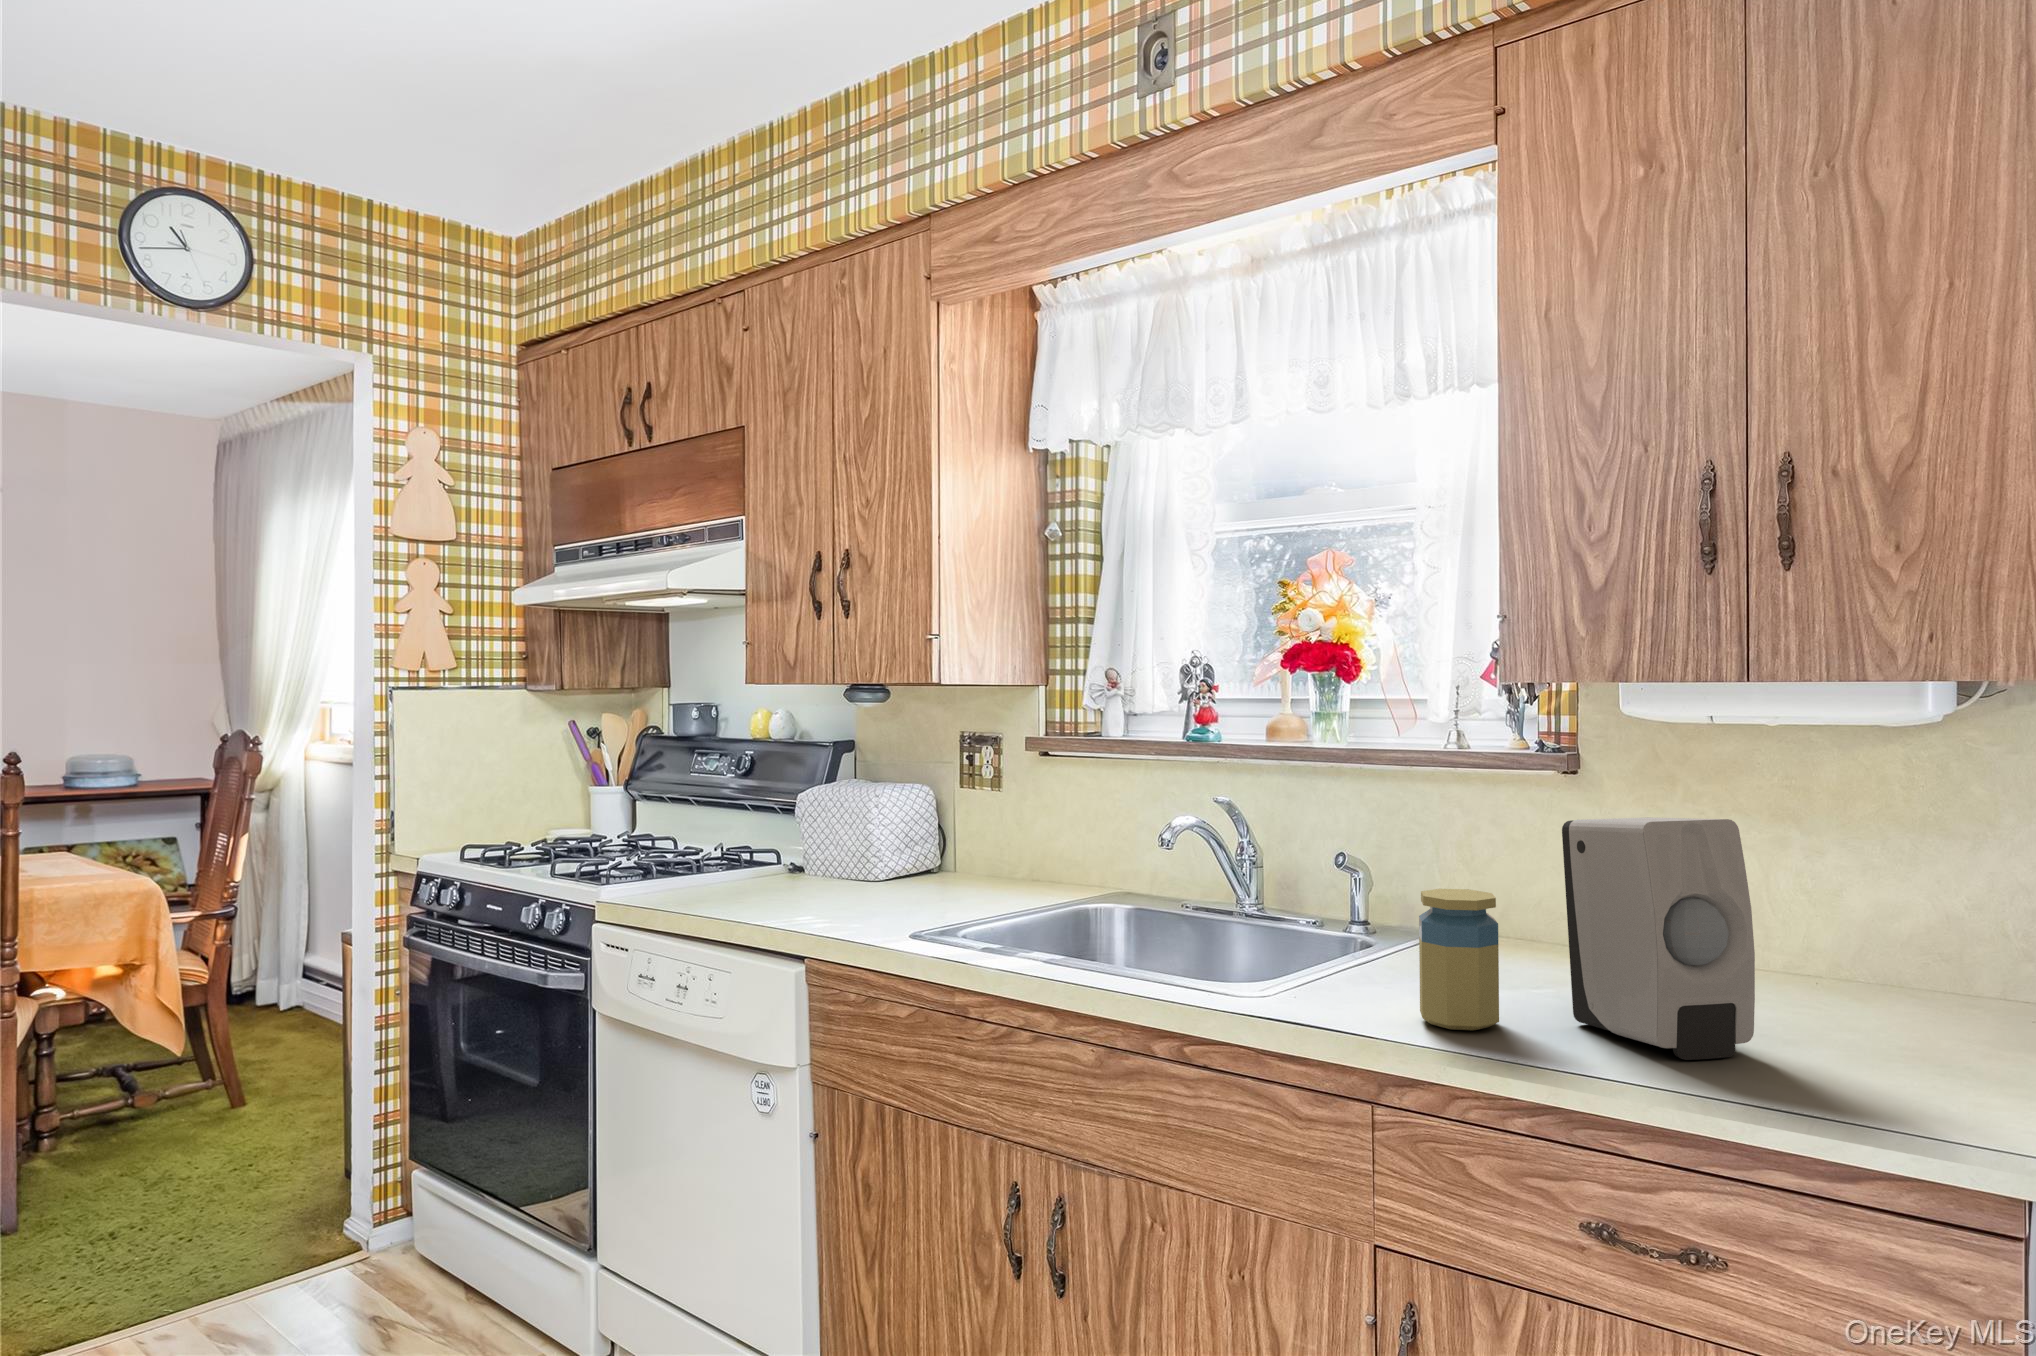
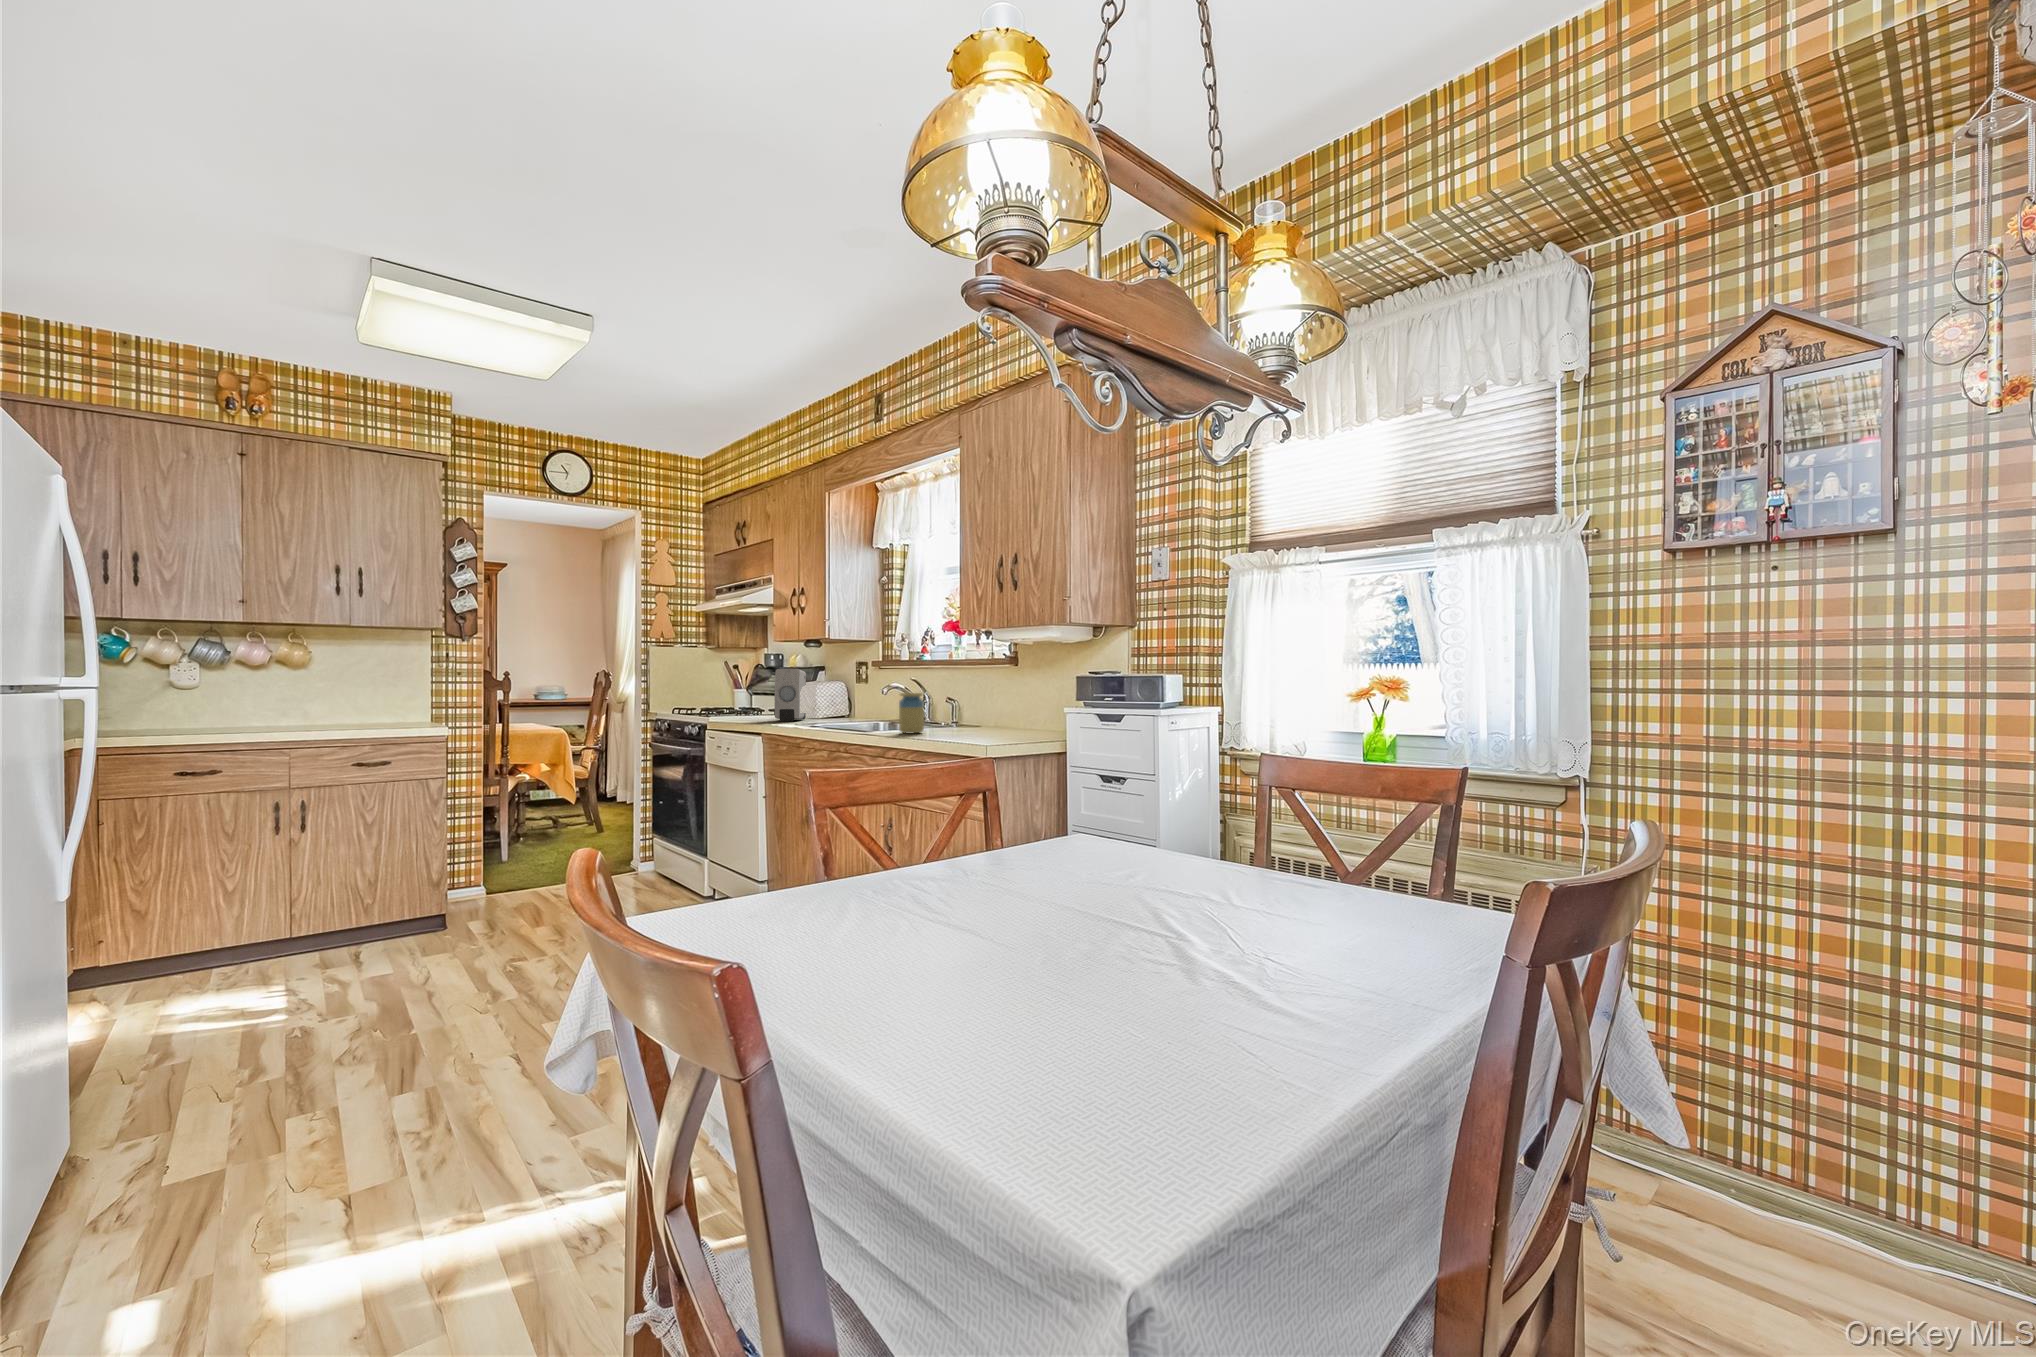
soap dispenser: present [1562,817,1755,1060] -> present [775,669,806,721]

